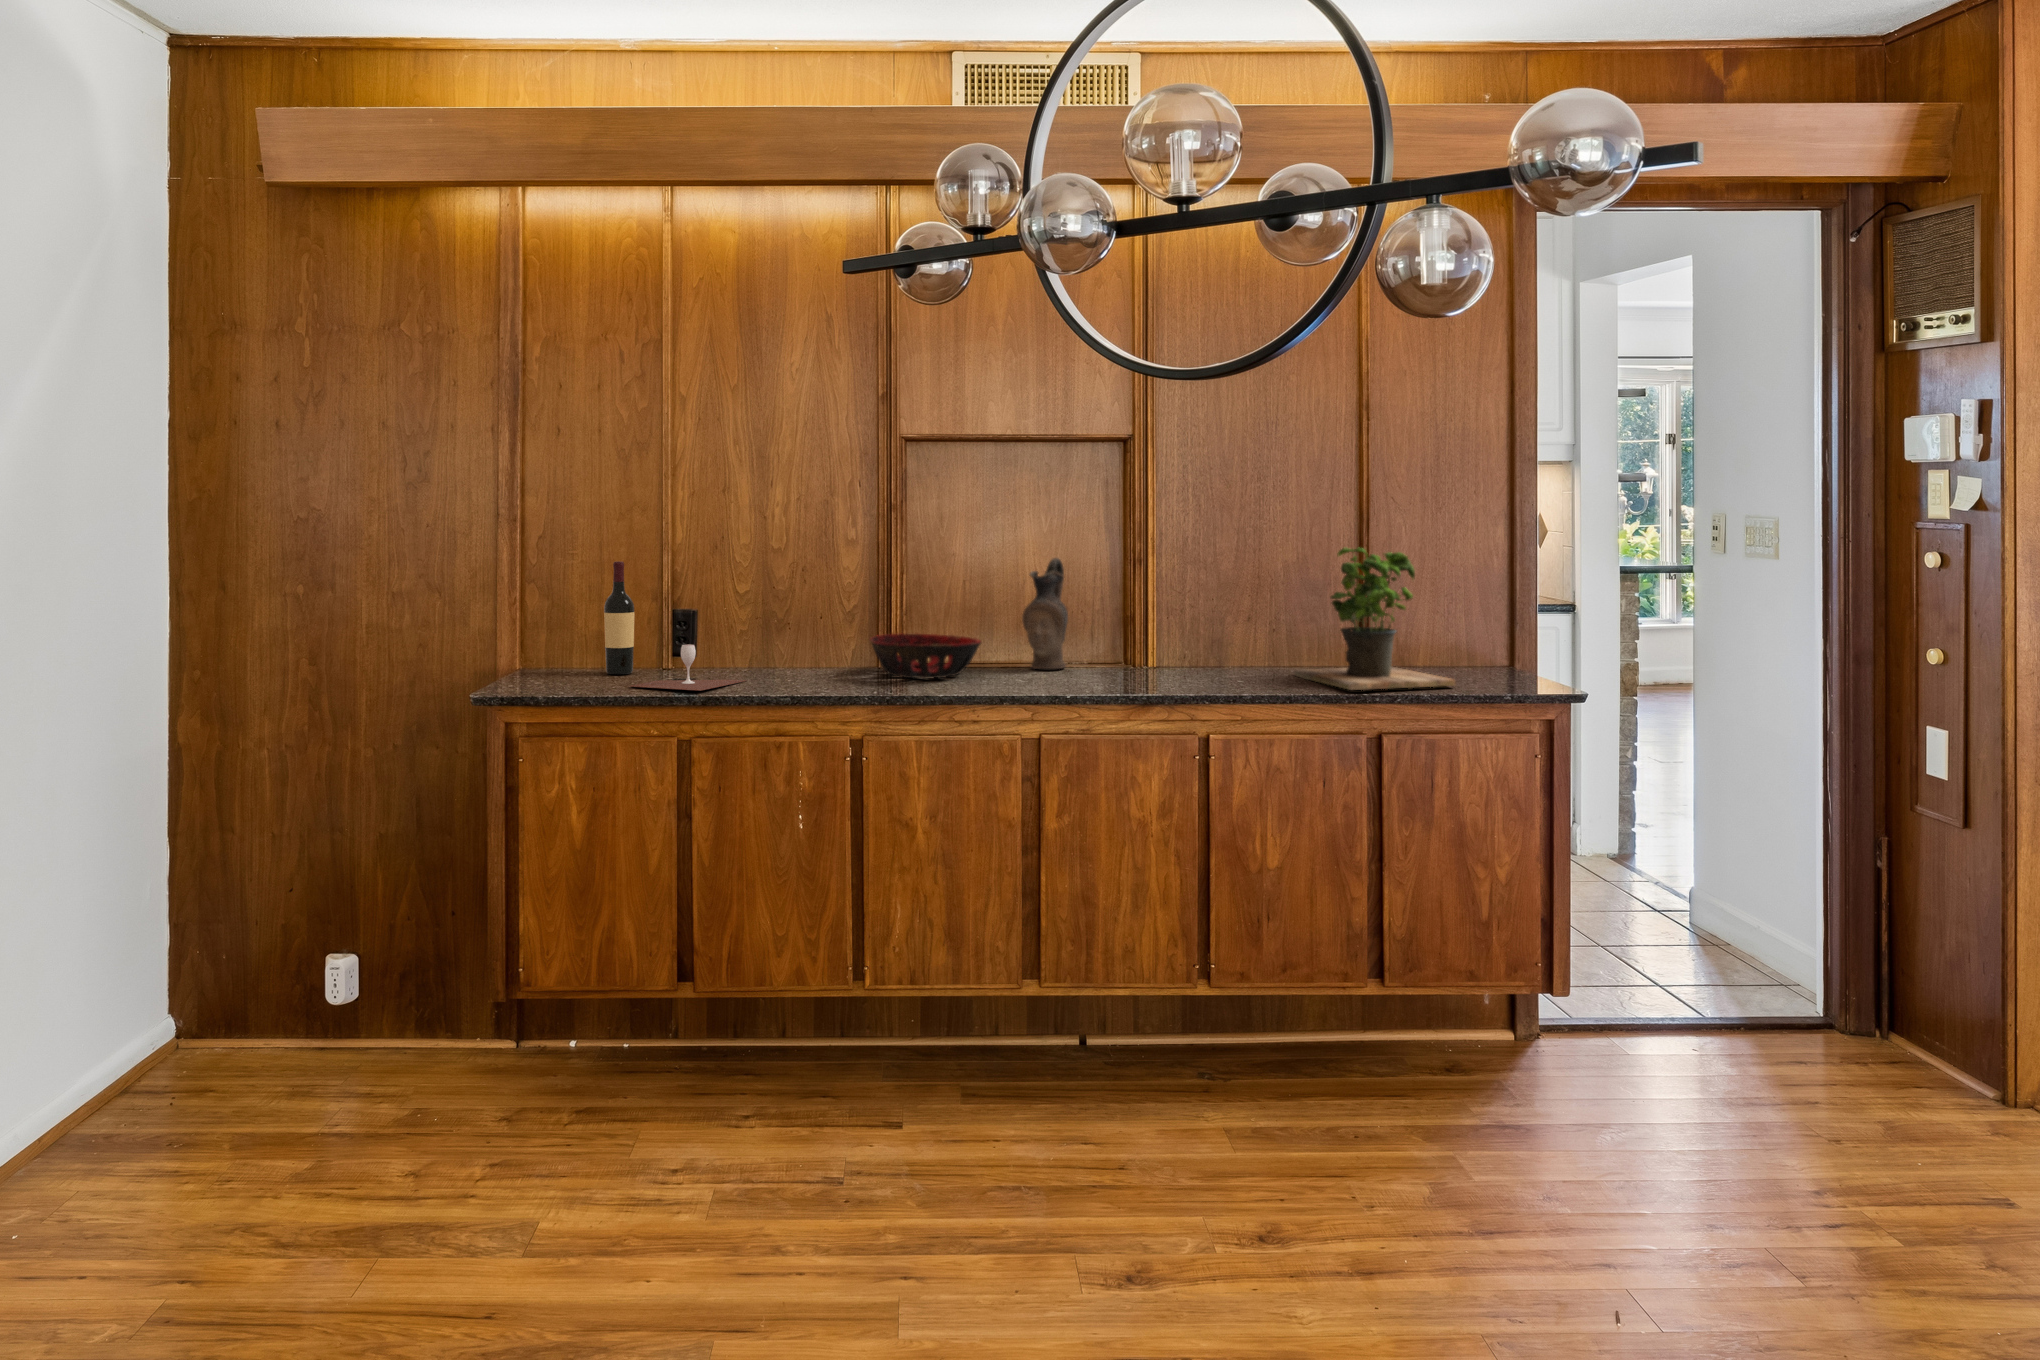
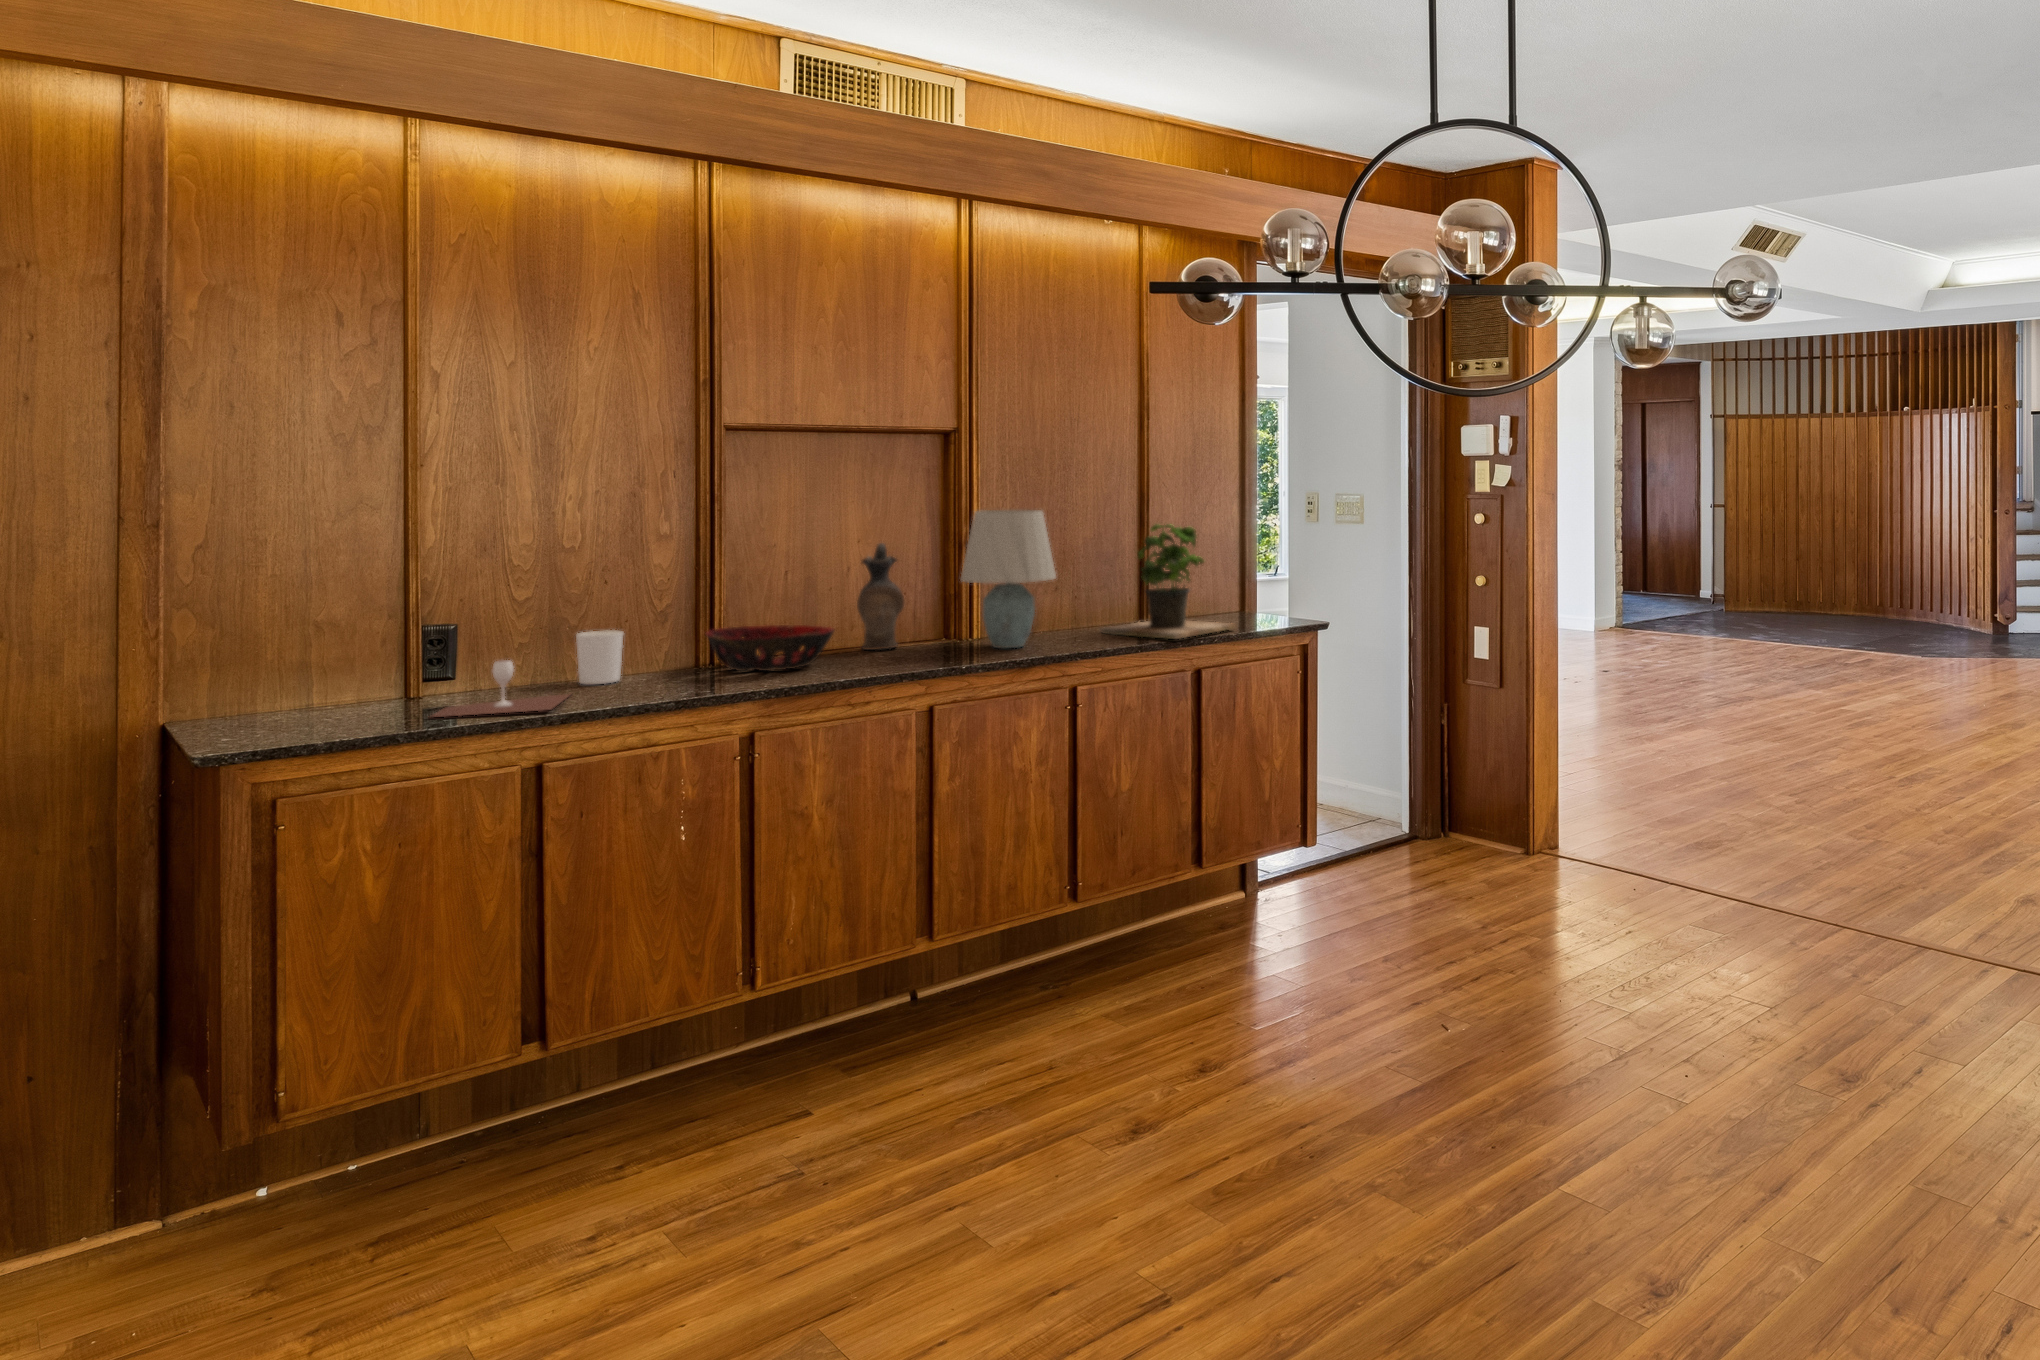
table lamp: none [1114,526,1216,681] -> present [961,510,1056,648]
wine bottle: present [604,562,635,675] -> none [343,570,390,708]
candle holder: none [766,627,803,675] -> present [576,630,623,685]

